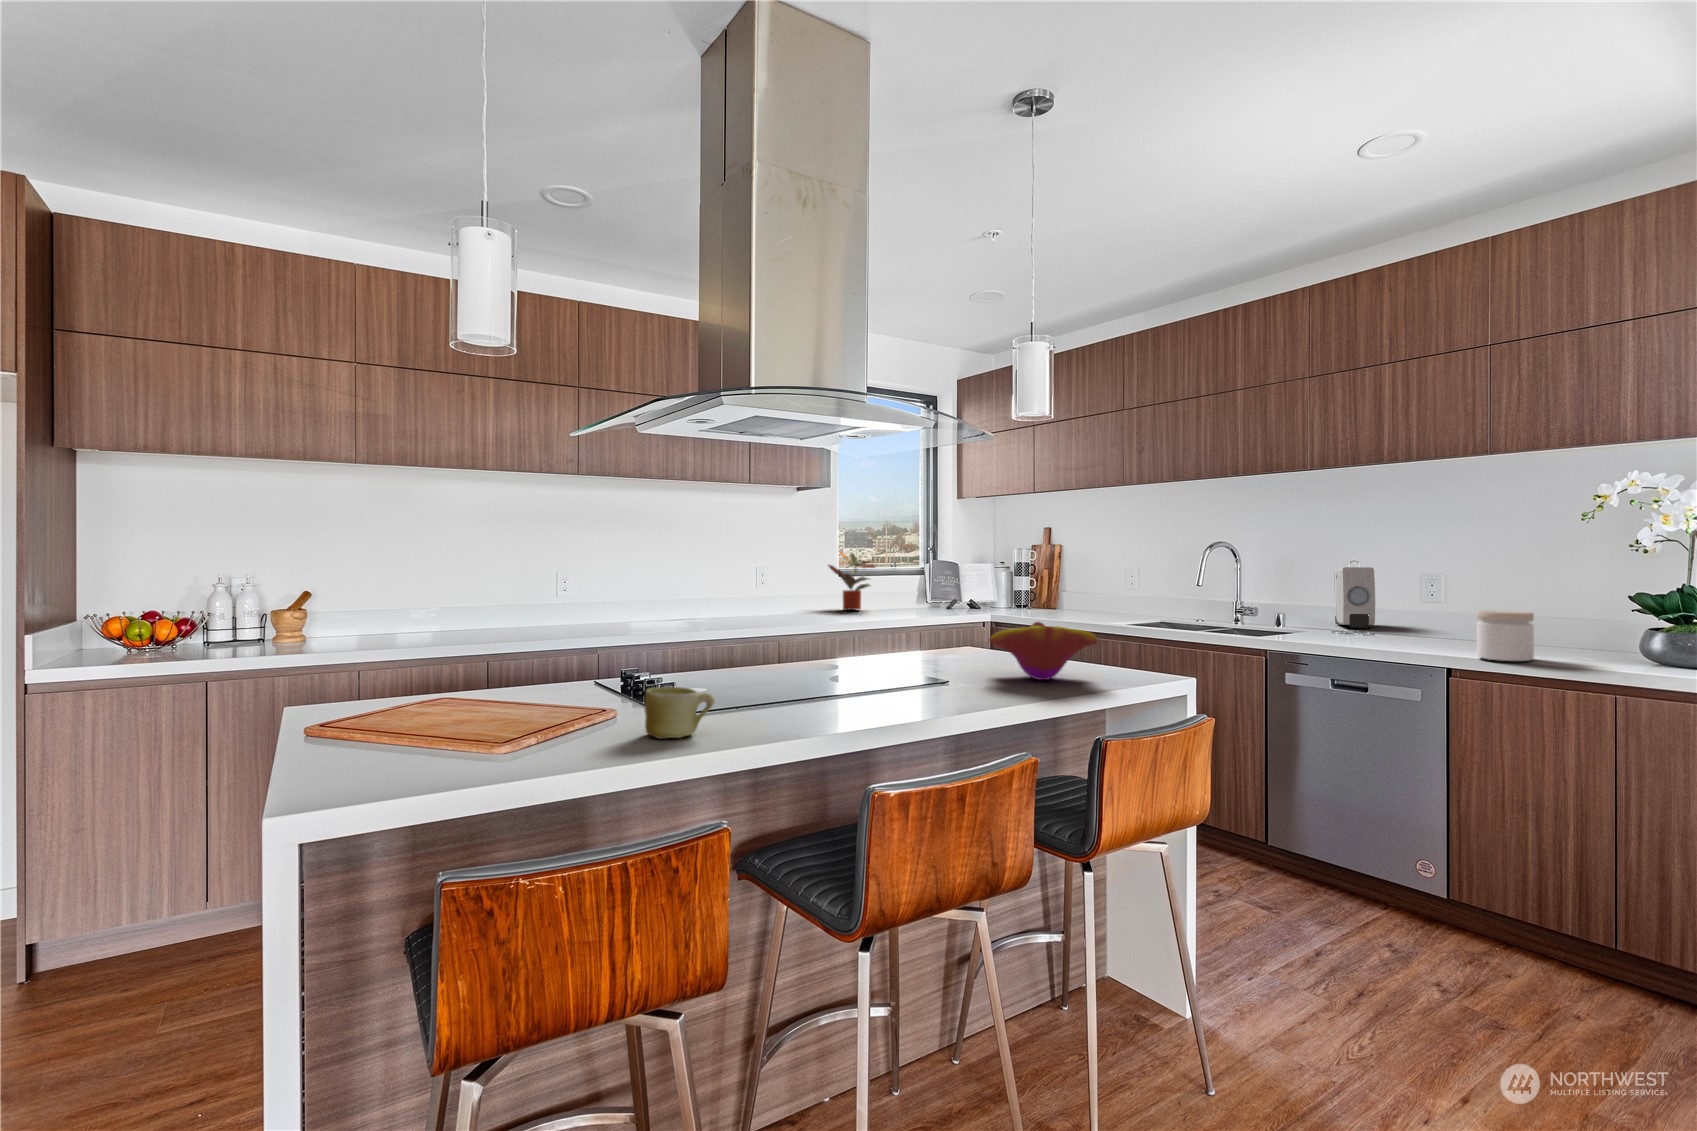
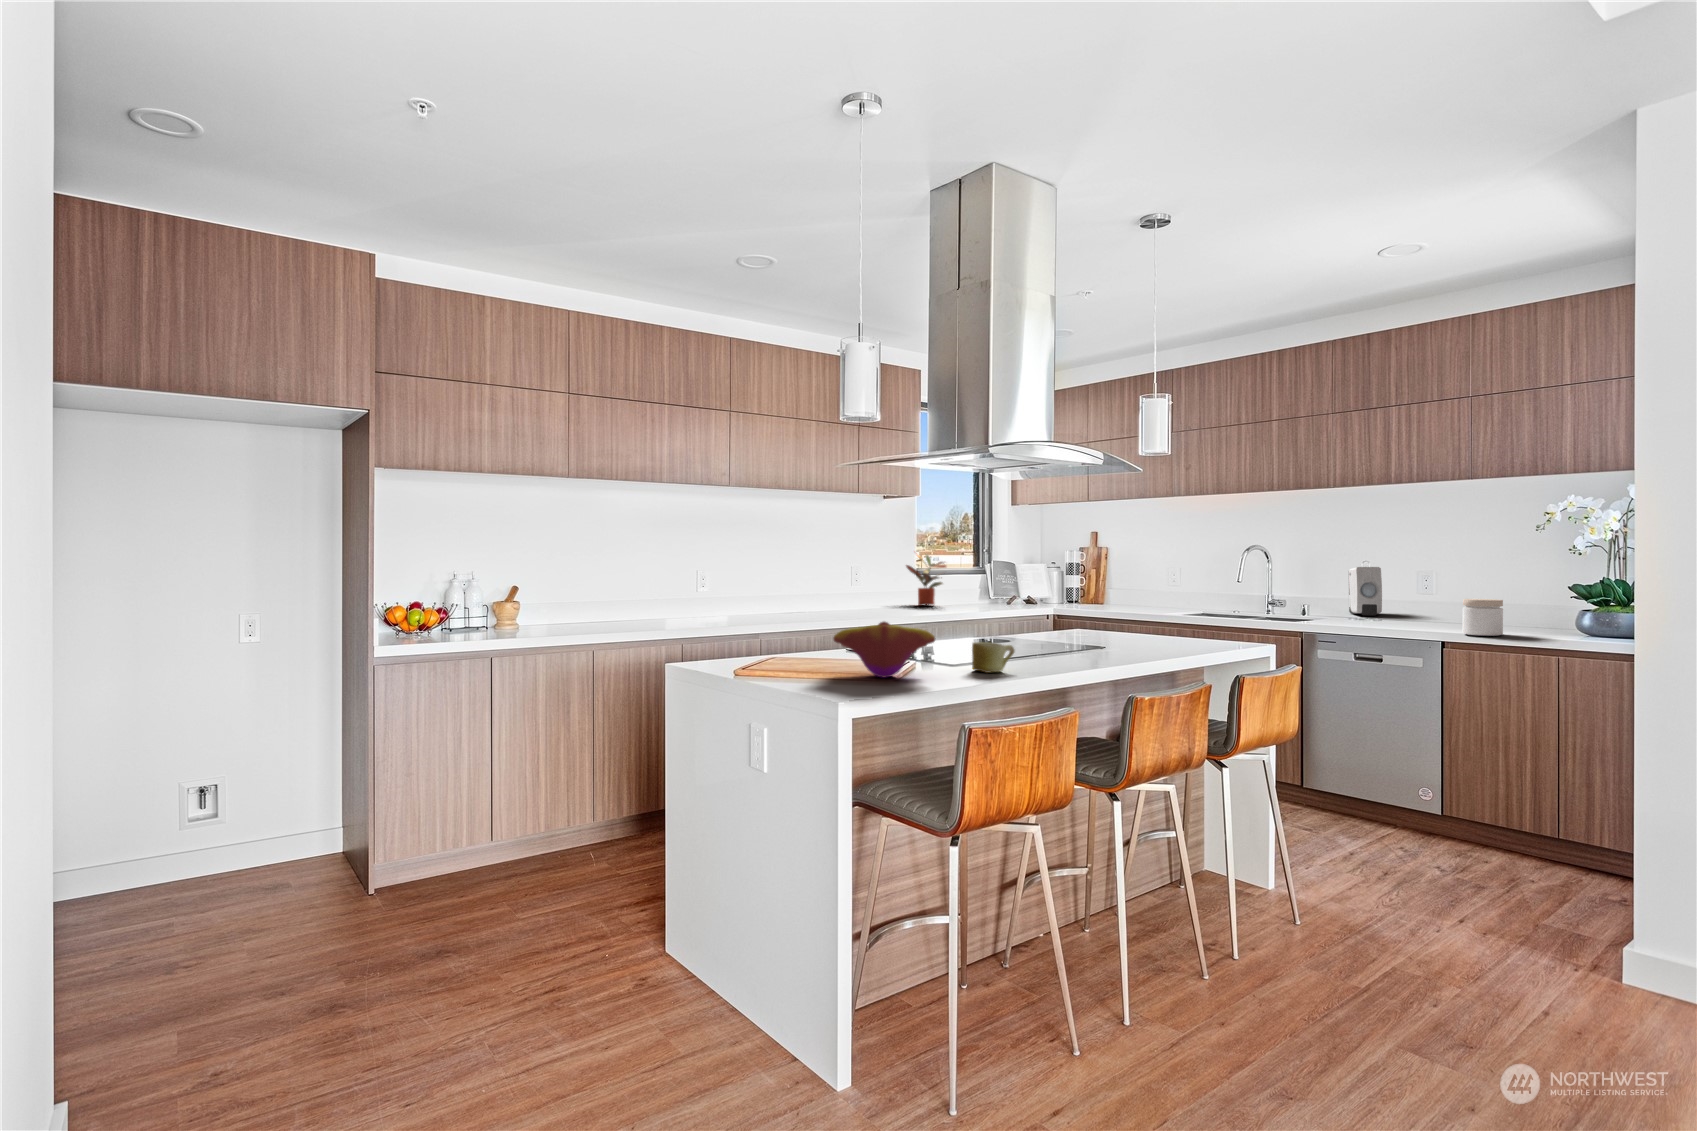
decorative bowl: present [990,622,1098,680] -> present [833,622,935,678]

